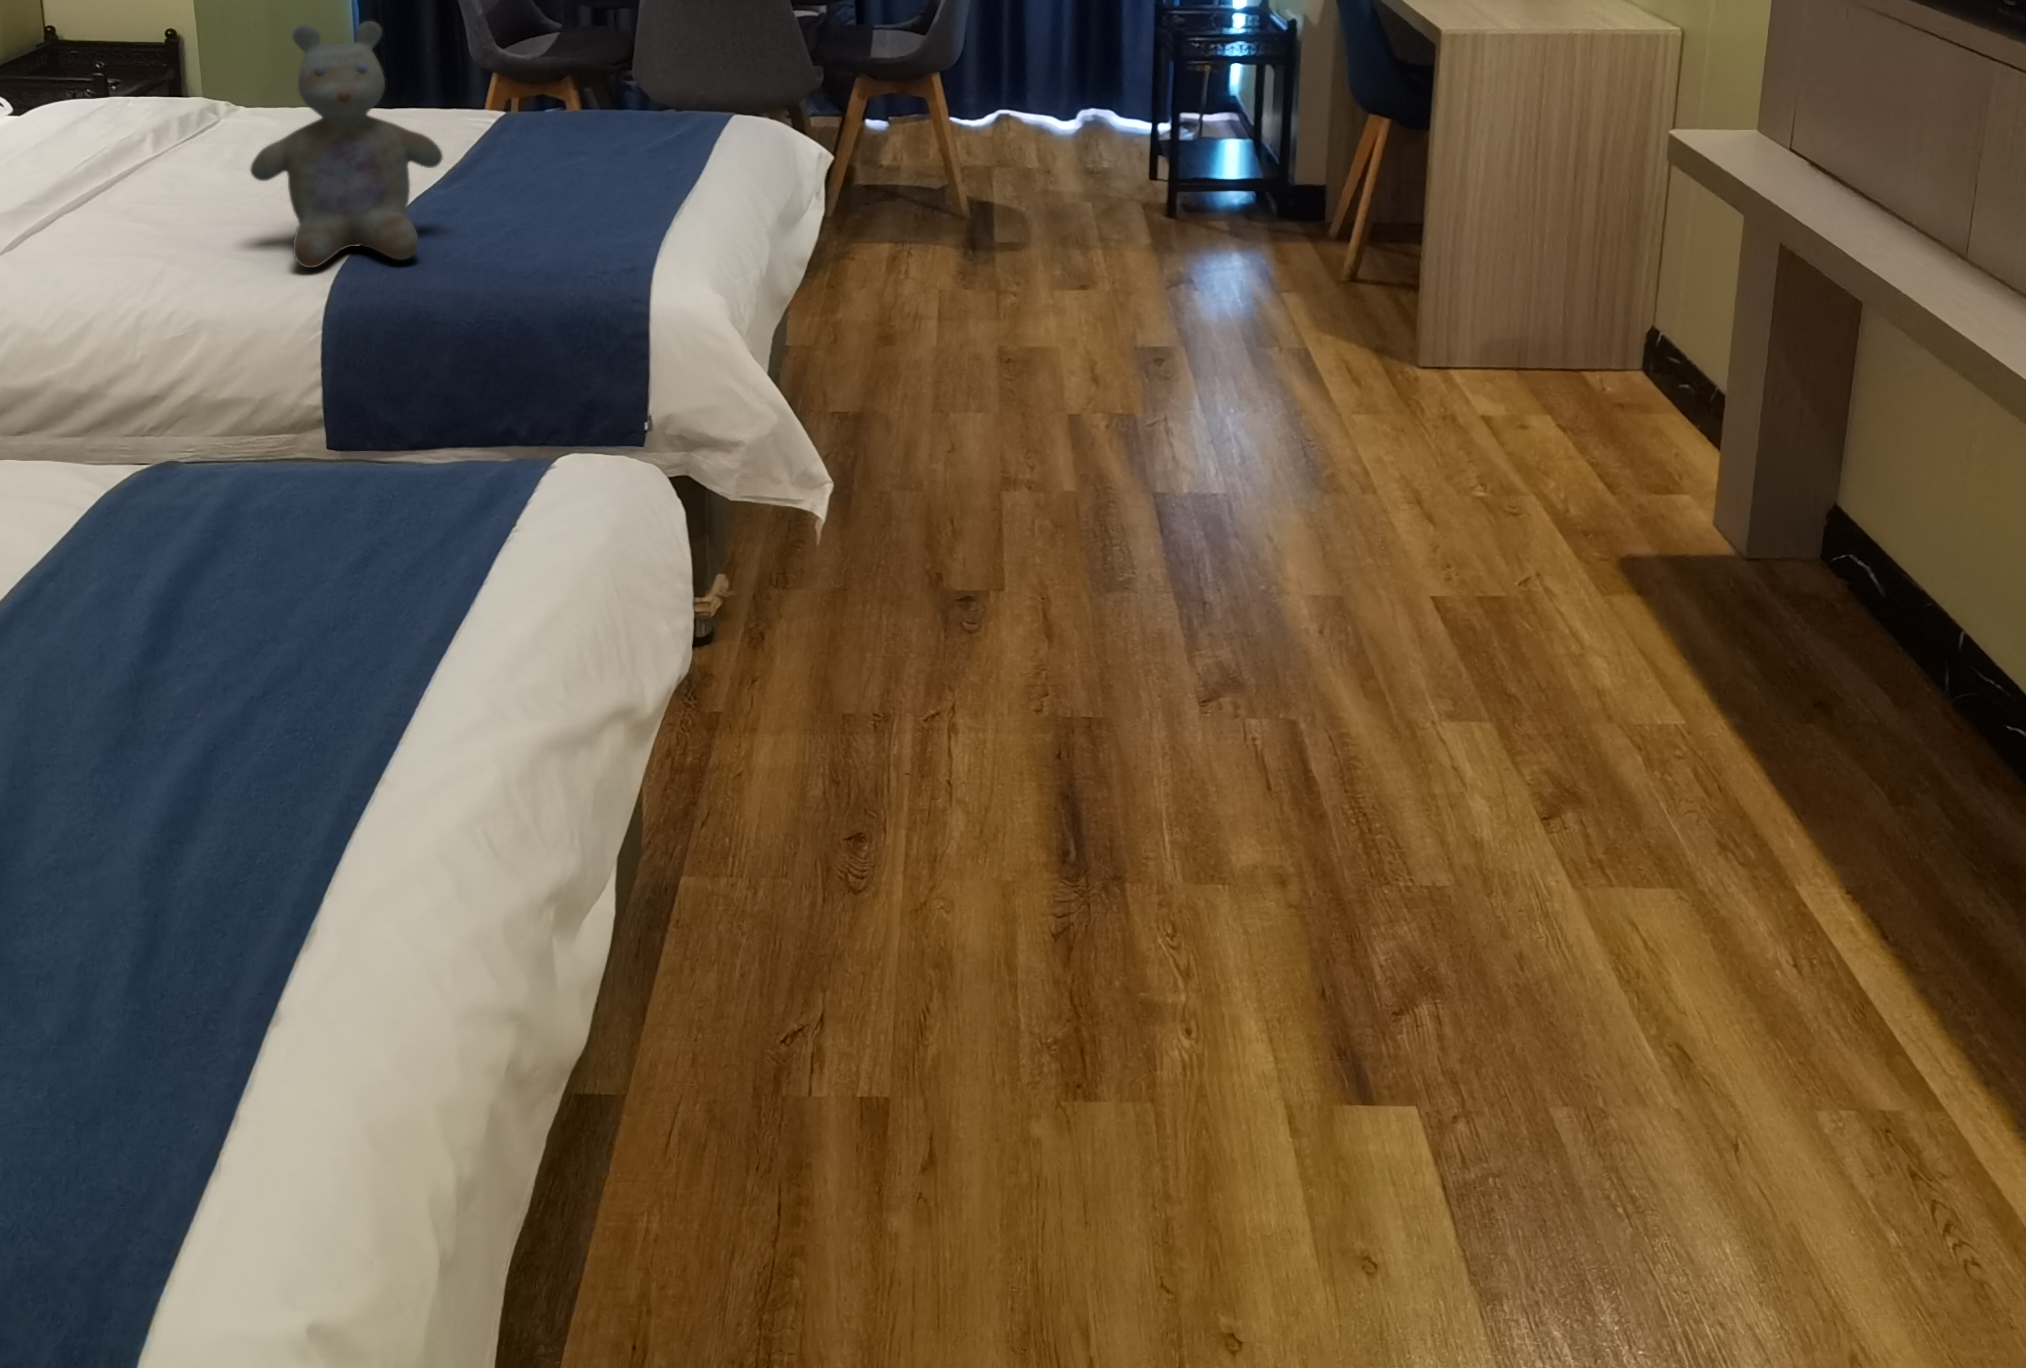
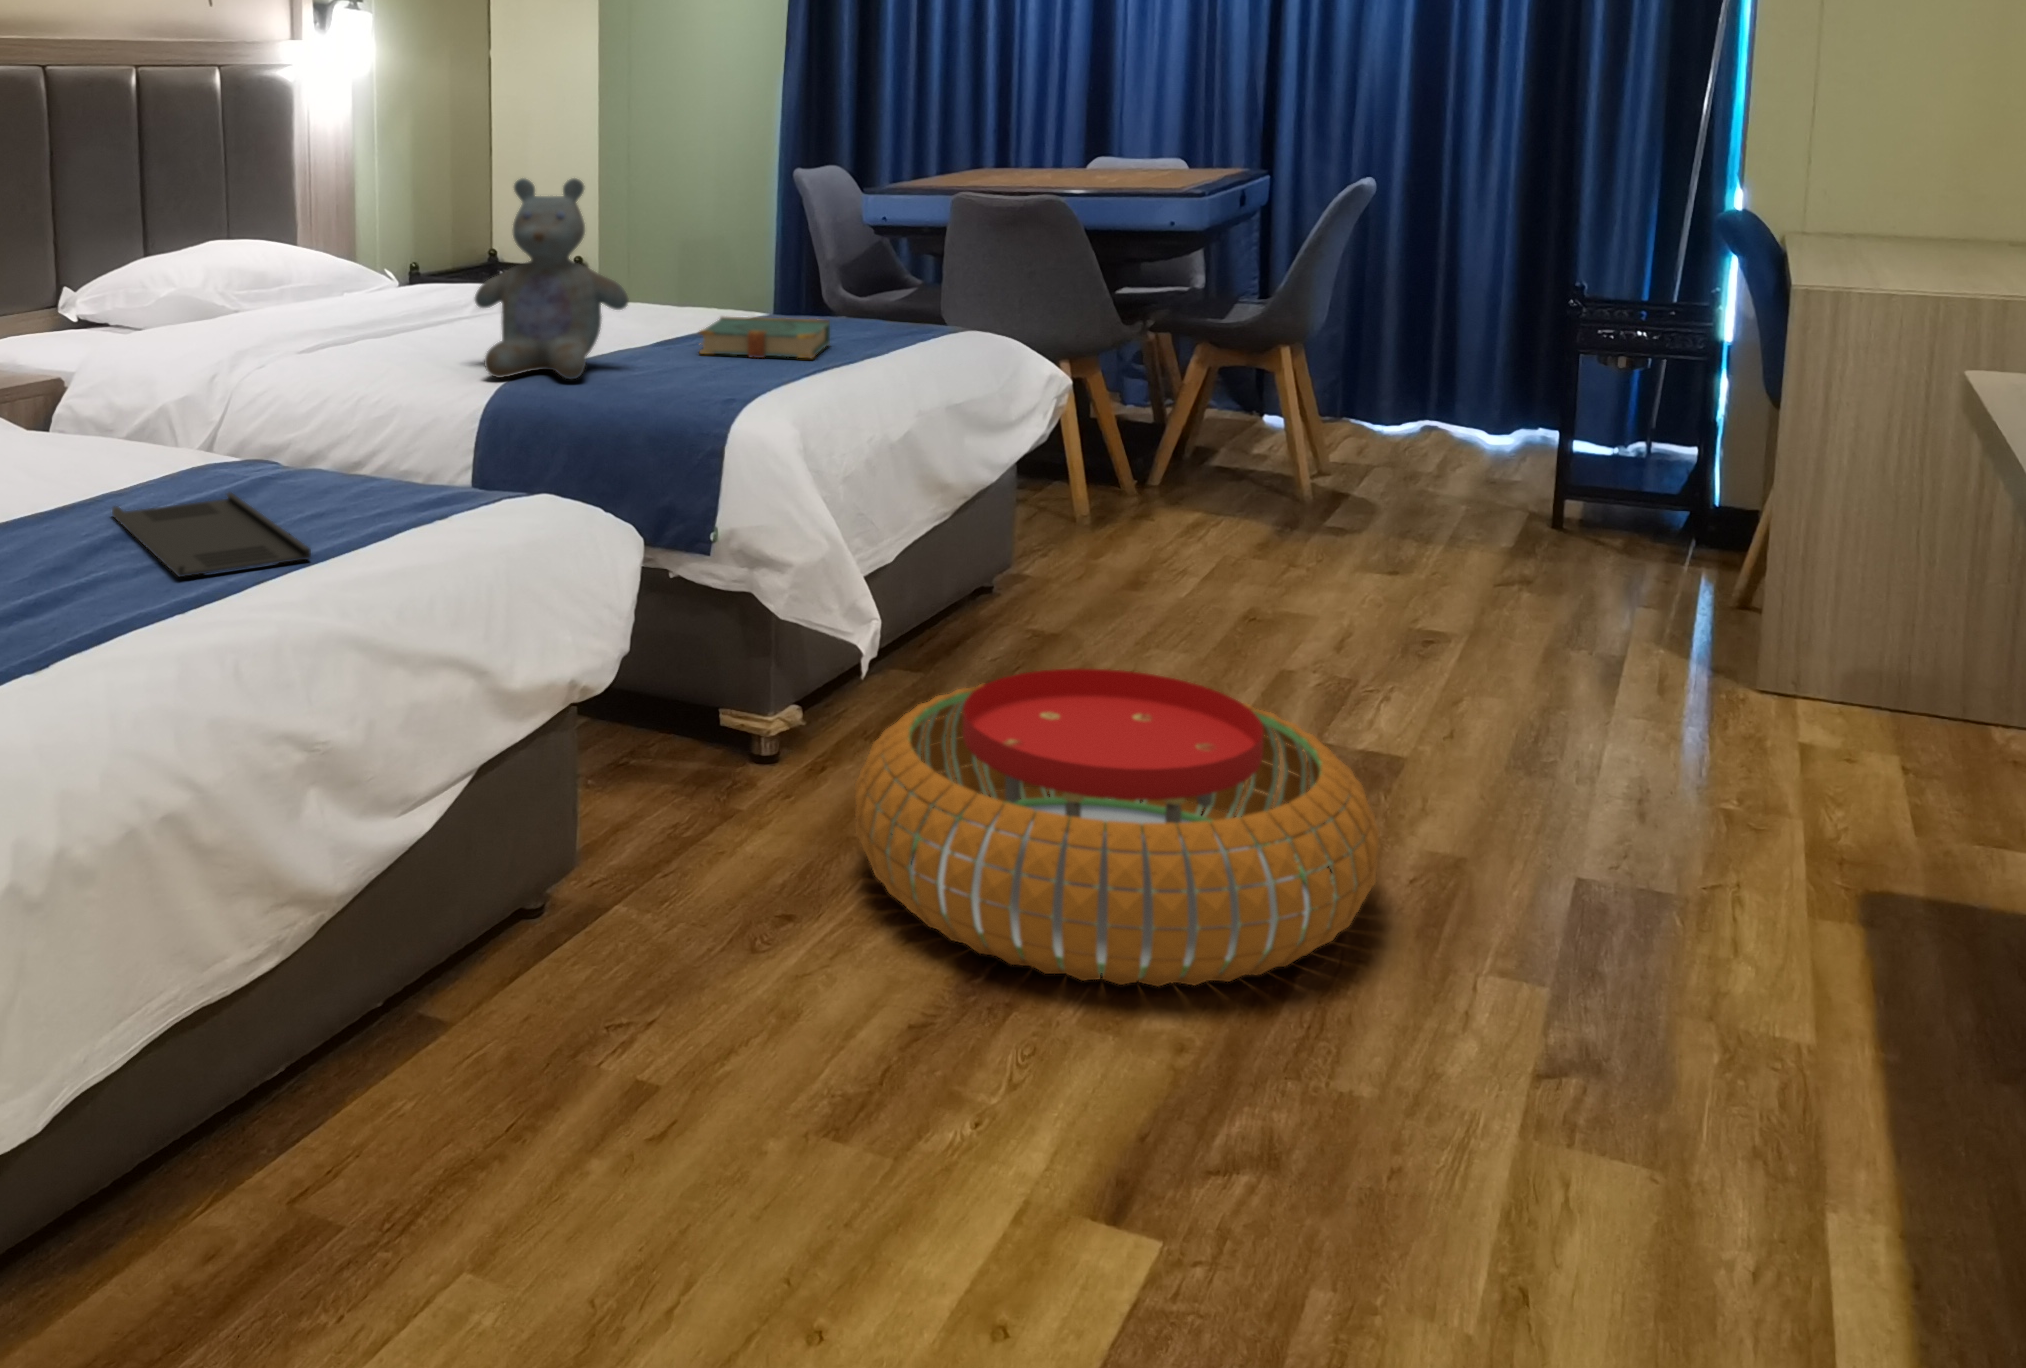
book: none [492,139,631,197] -> present [699,317,830,358]
pouf: none [859,501,1353,837] -> present [855,669,1379,986]
tray: none [82,537,435,702] -> present [112,492,311,577]

